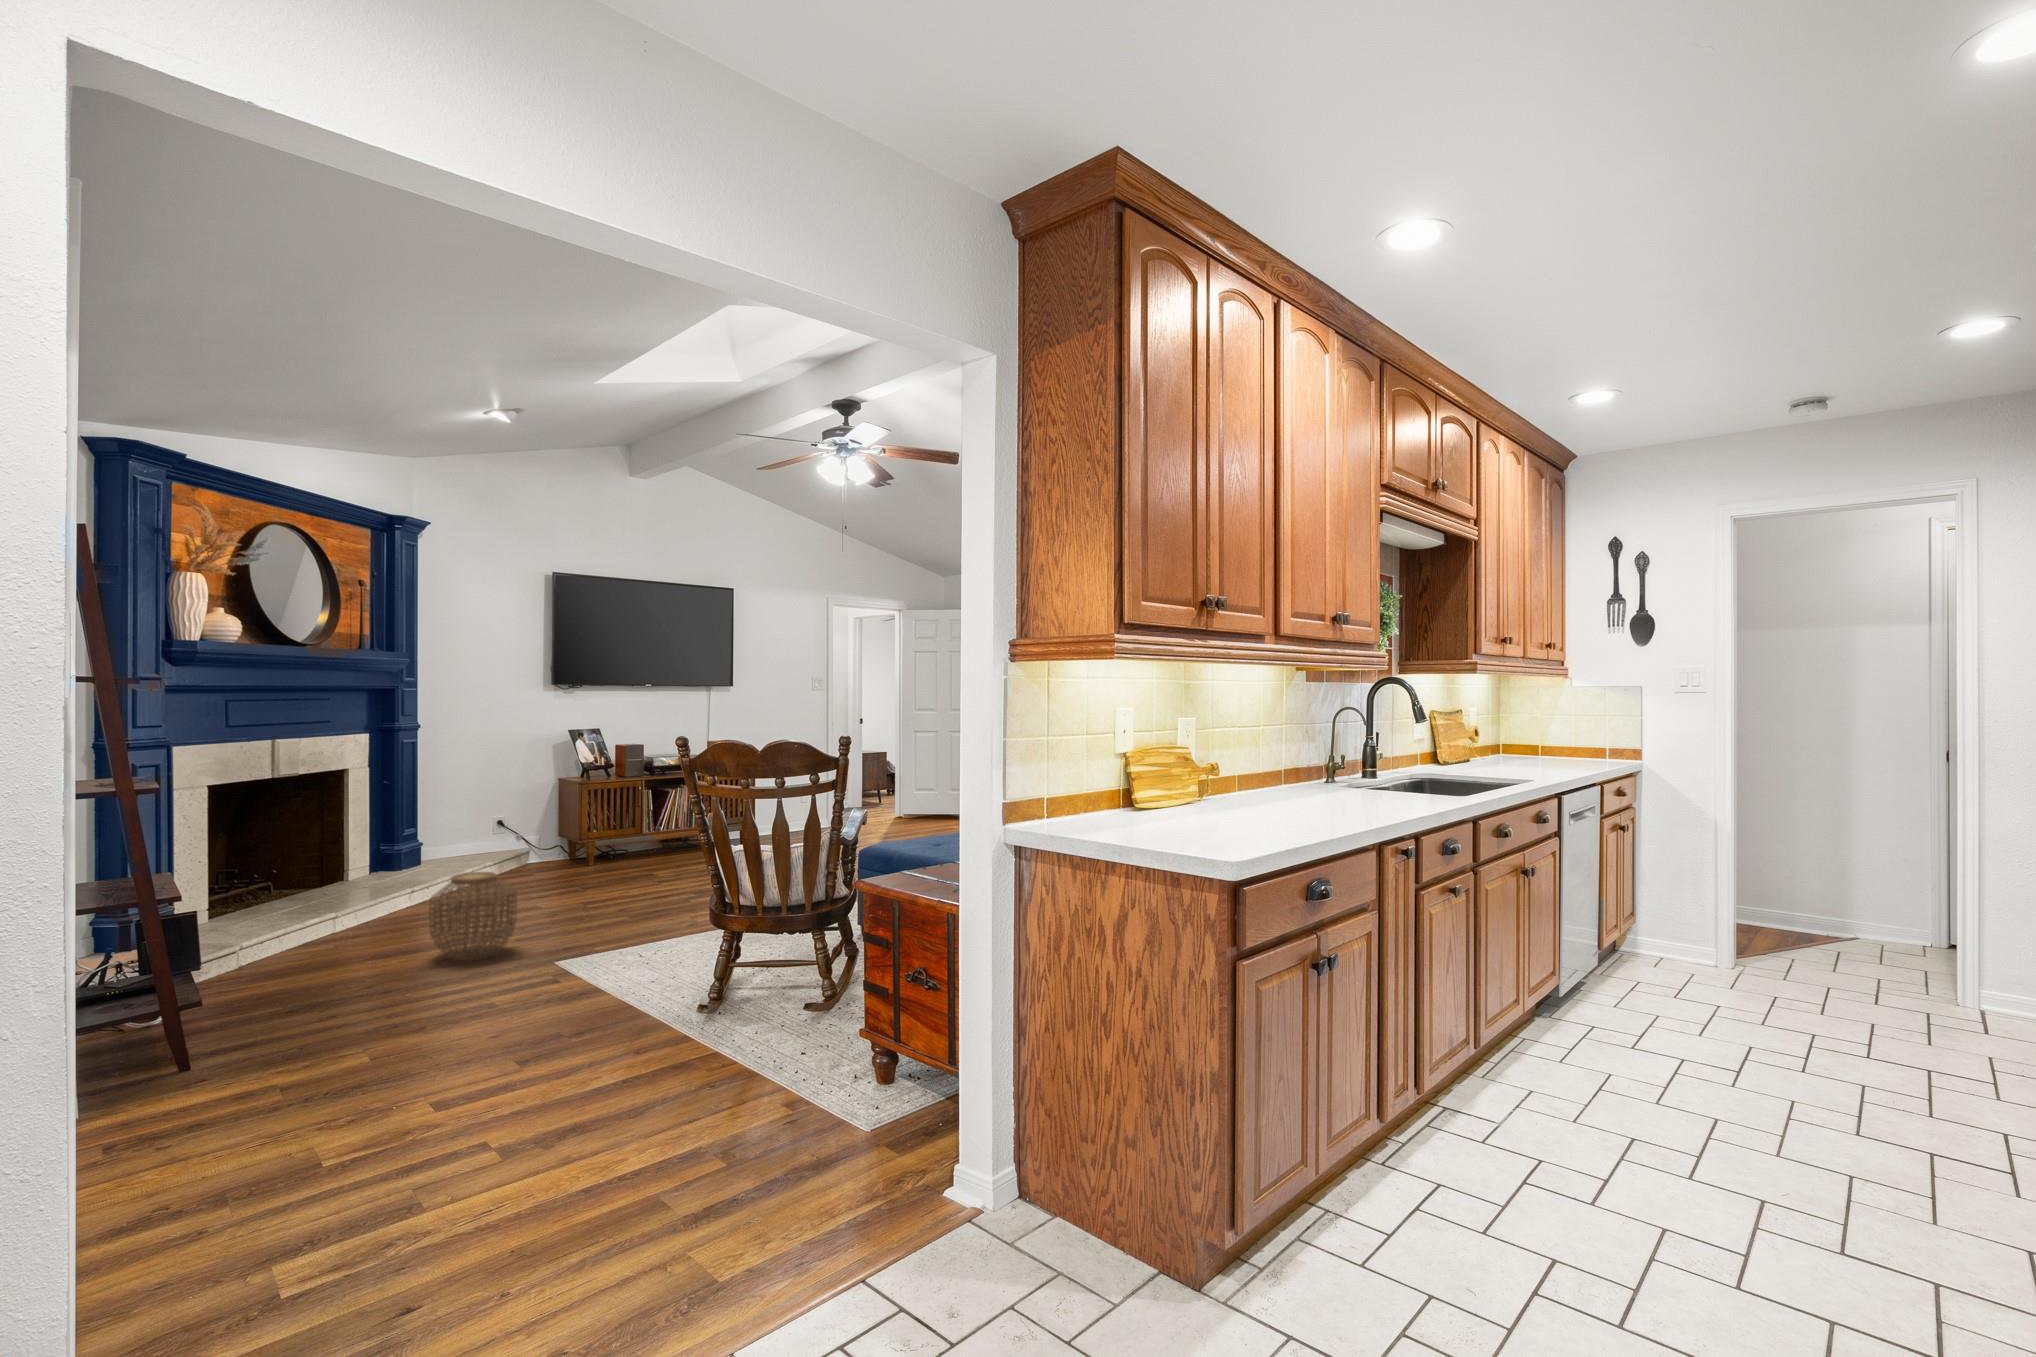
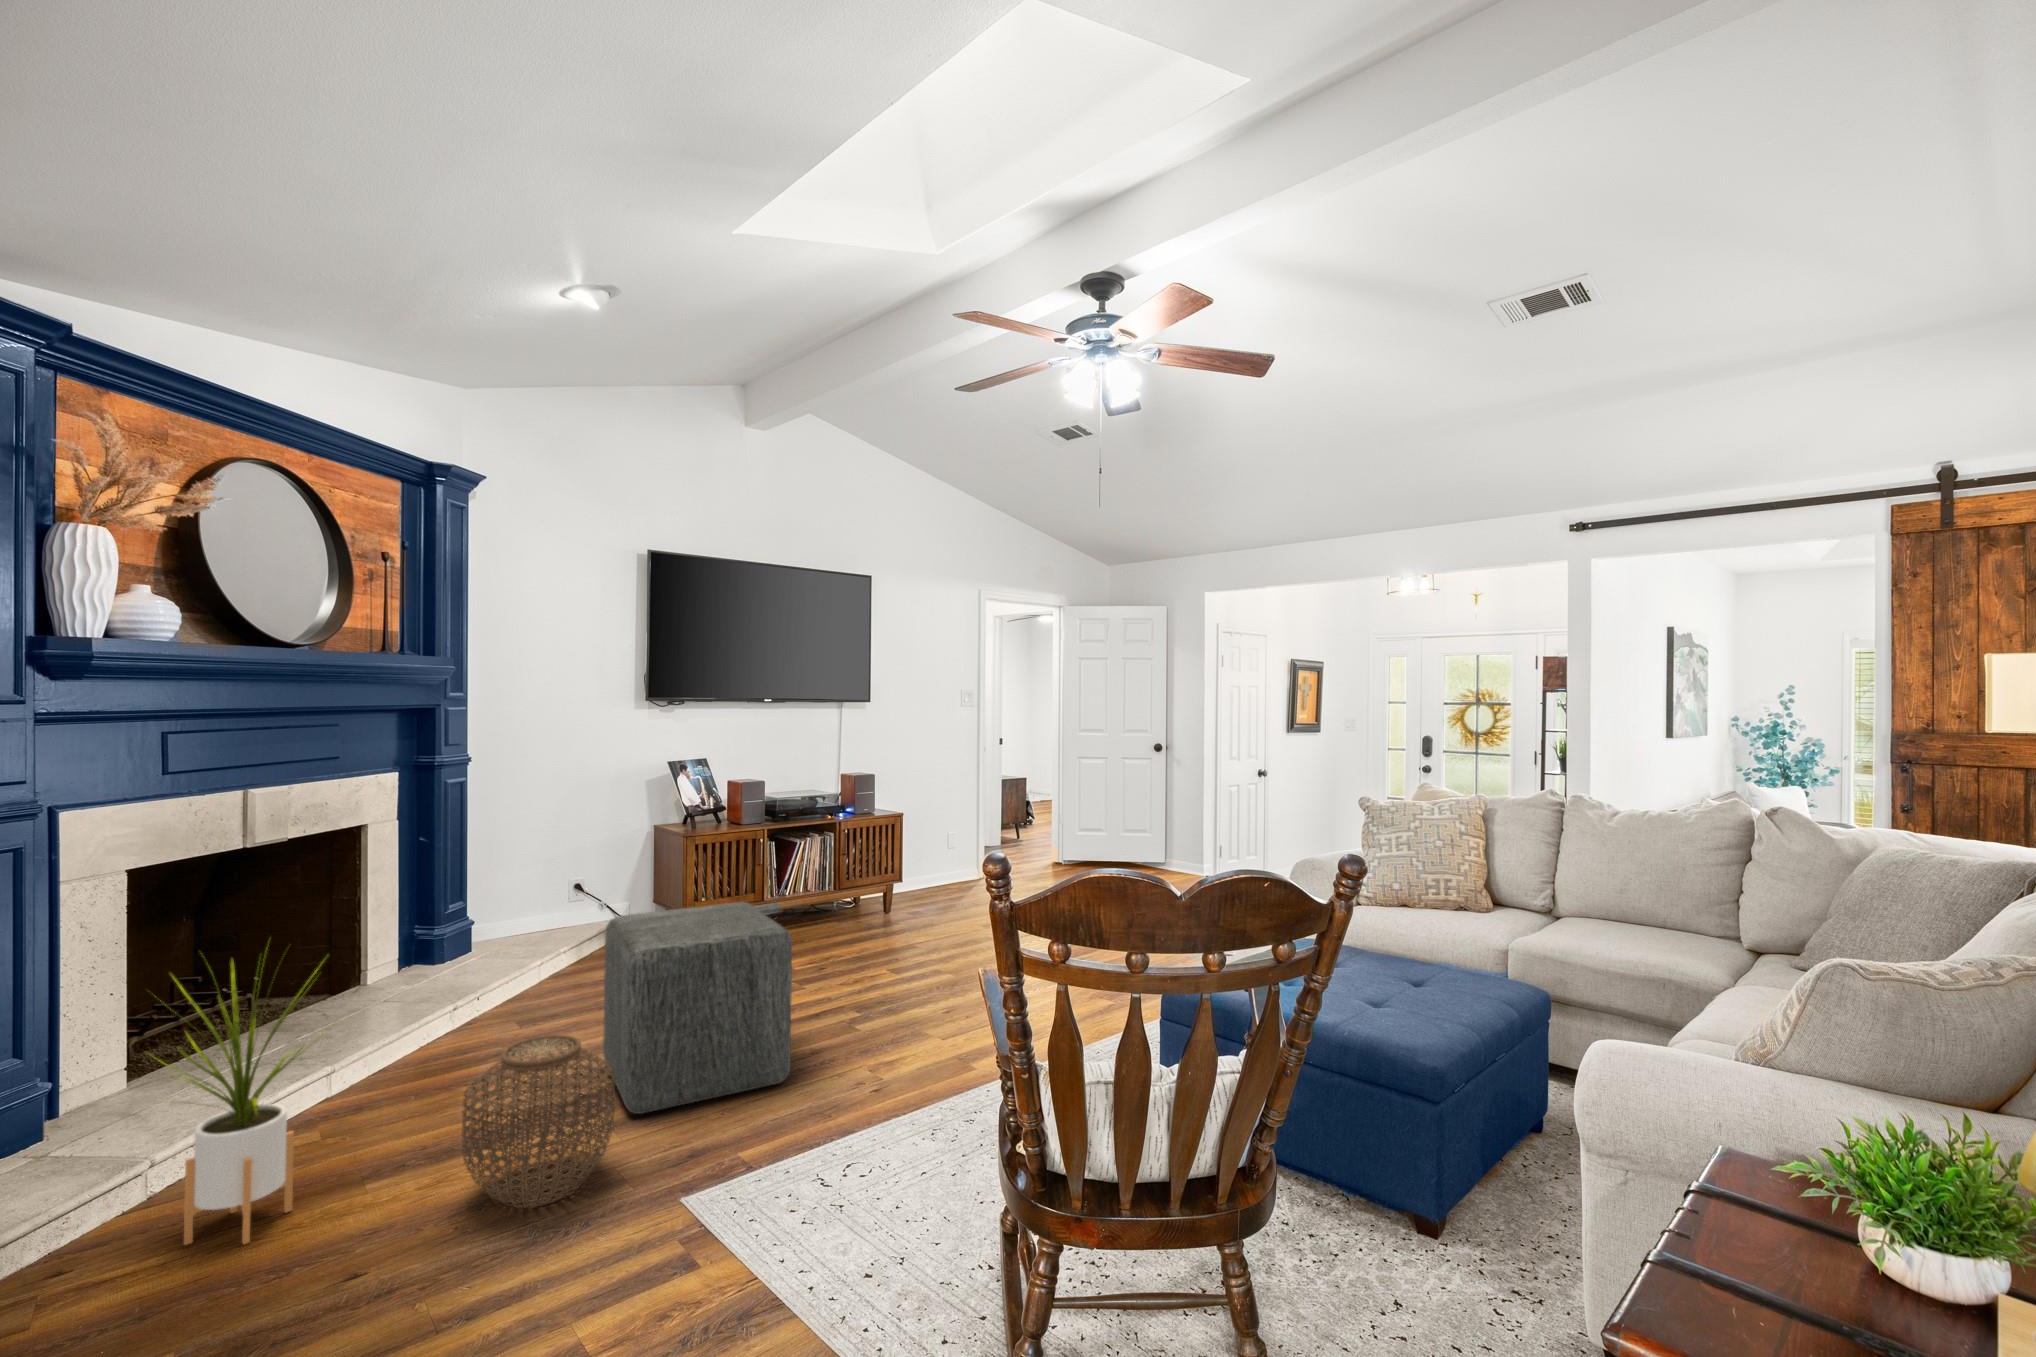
house plant: none [256,810,358,972] -> present [147,953,324,1245]
ottoman: none [514,814,634,932] -> present [603,902,792,1114]

